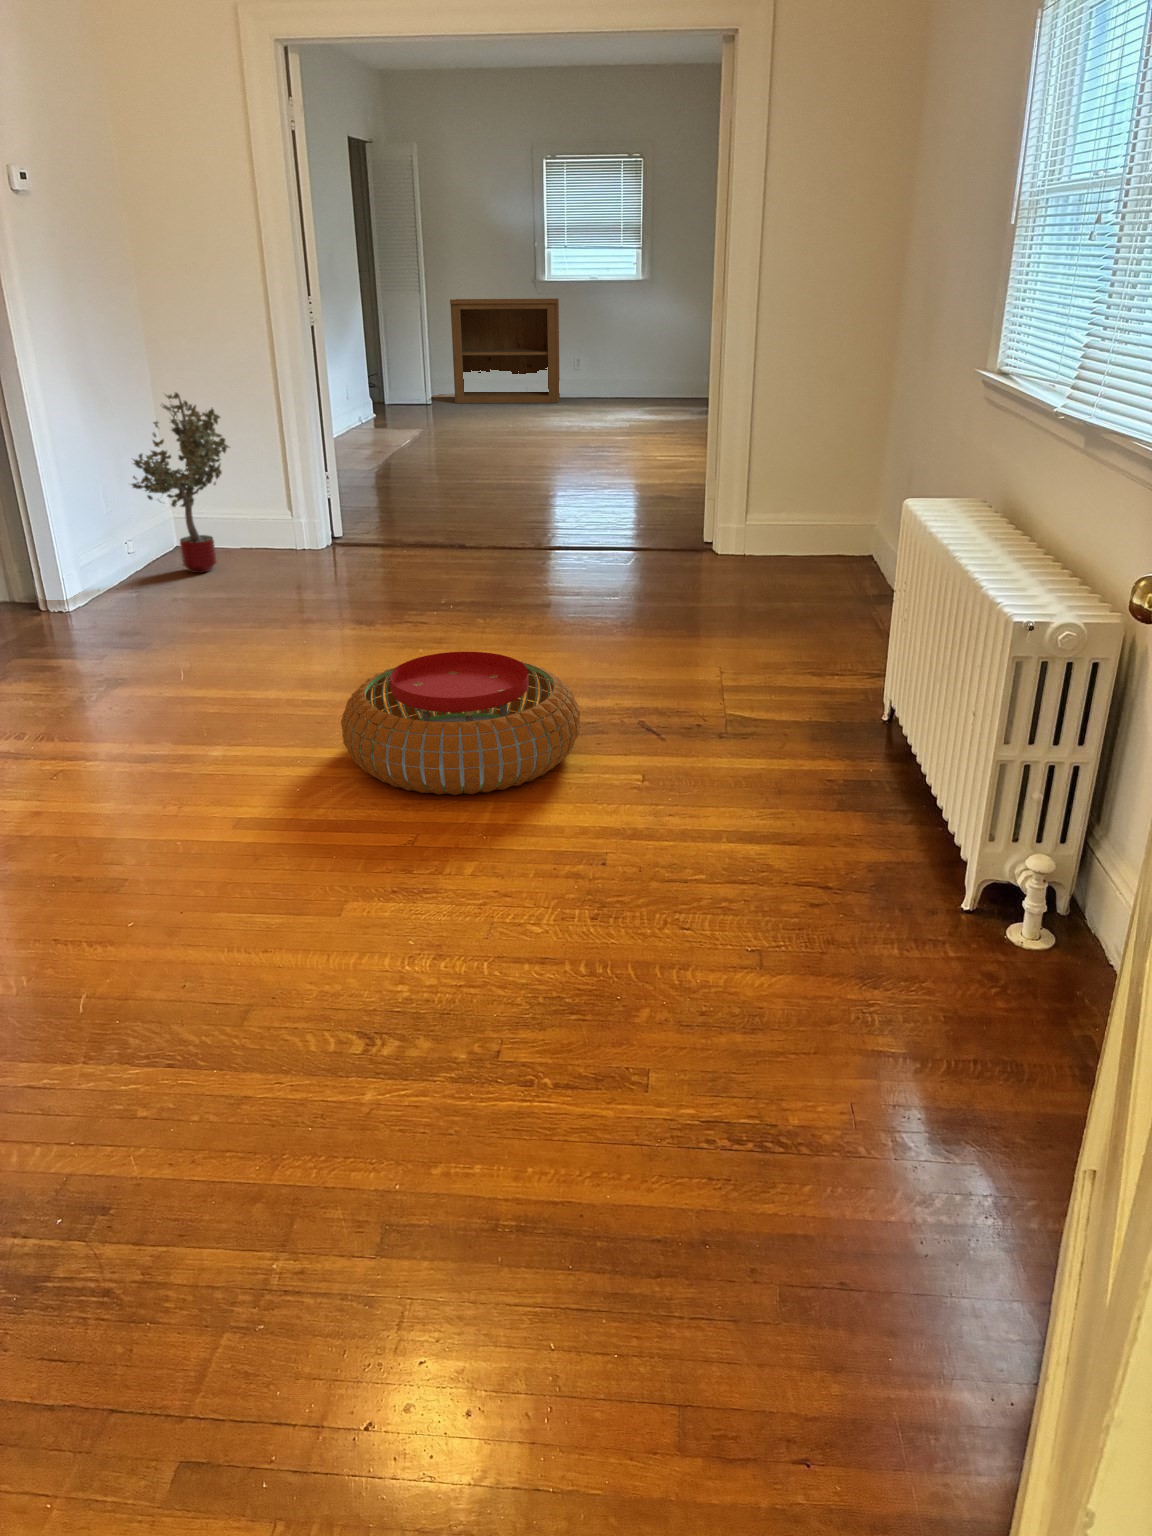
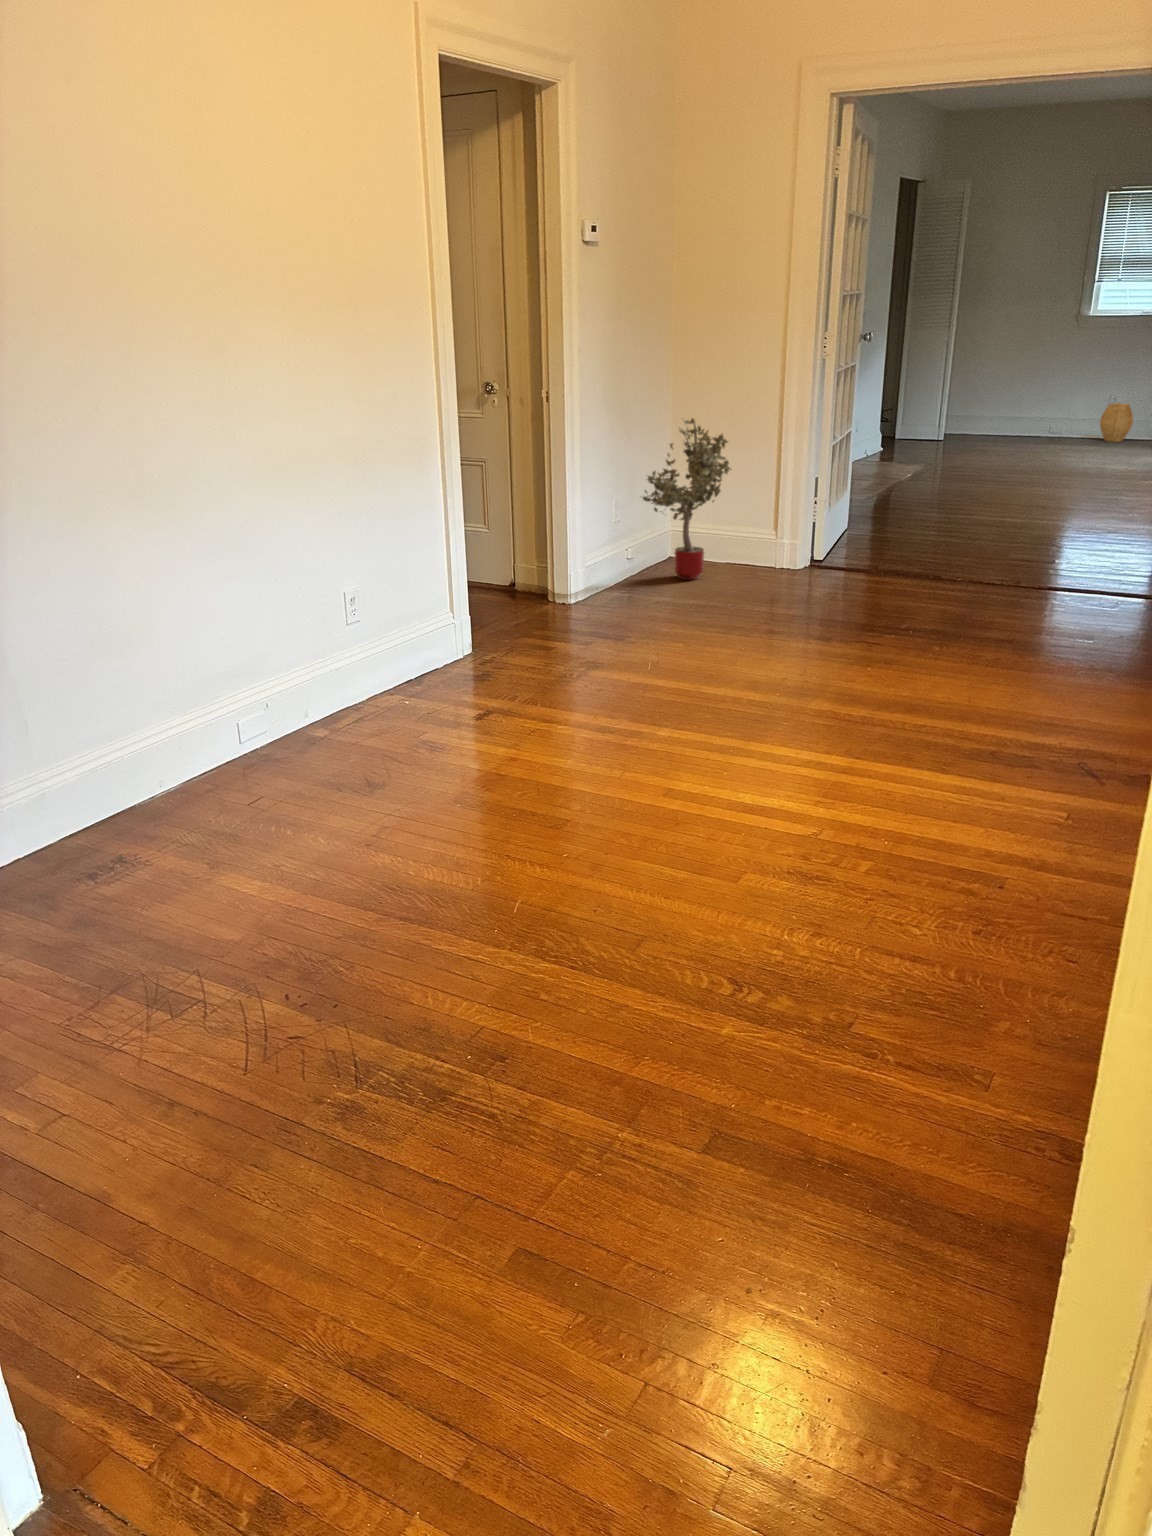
bookshelf: present [450,299,560,403] -> none [967,336,1097,444]
woven basket: none [573,361,601,399] -> present [1100,403,1133,442]
pouf: present [341,652,580,795] -> none [776,669,1011,803]

